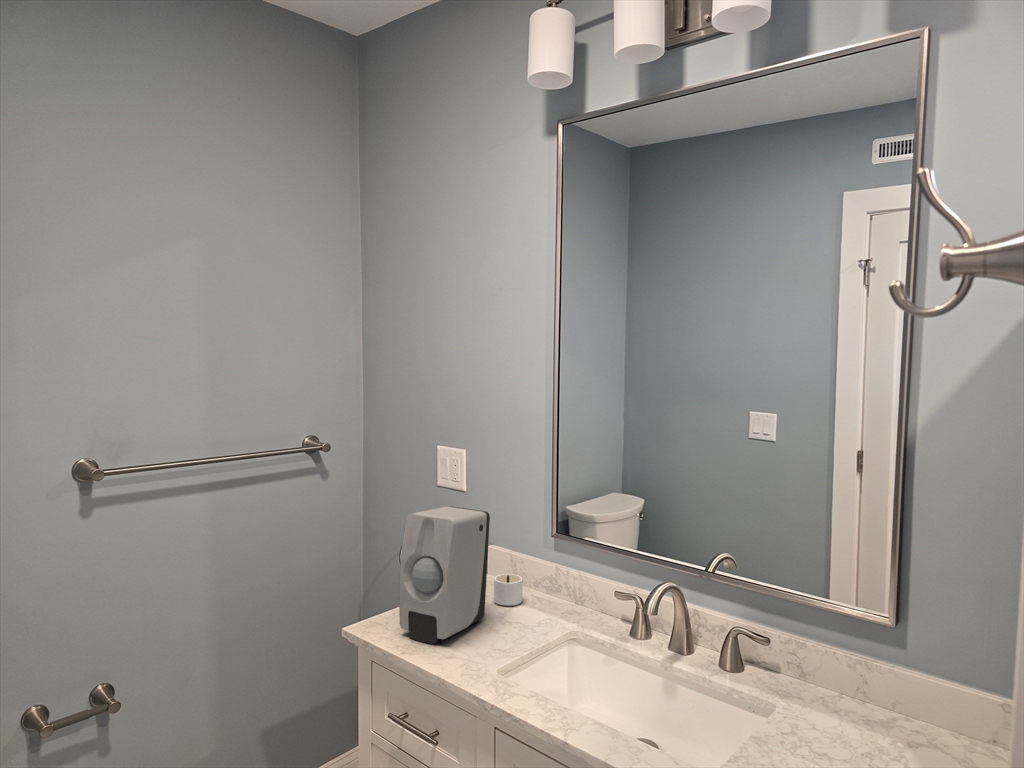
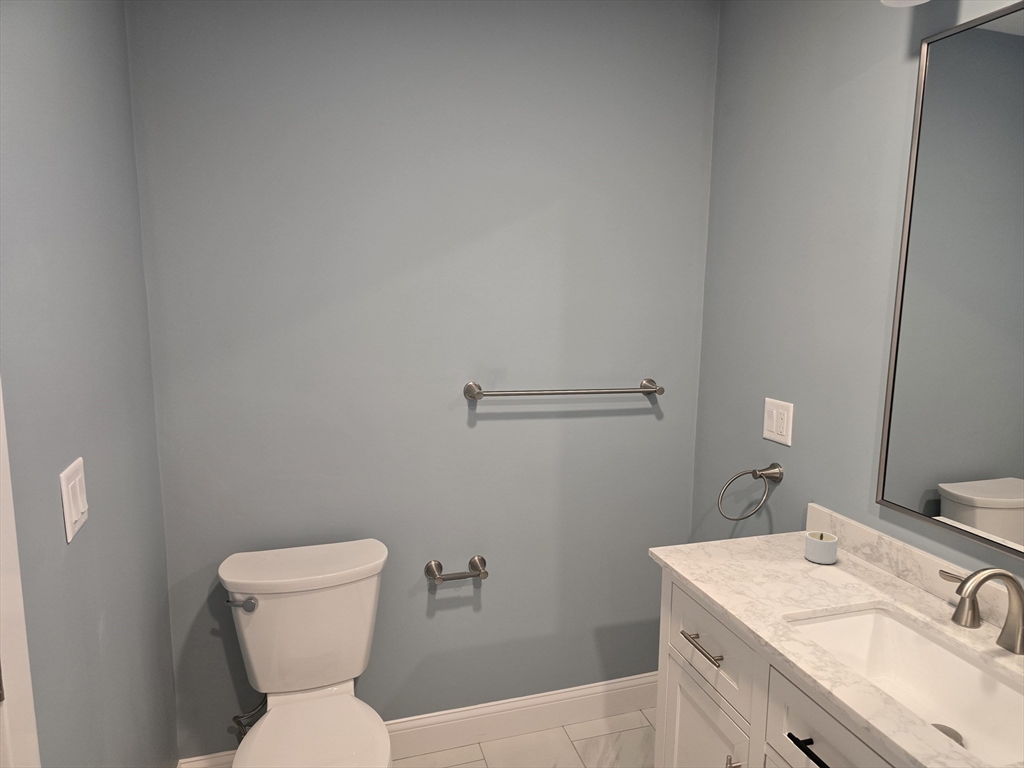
soap dispenser: present [399,507,490,644] -> none [700,455,801,579]

